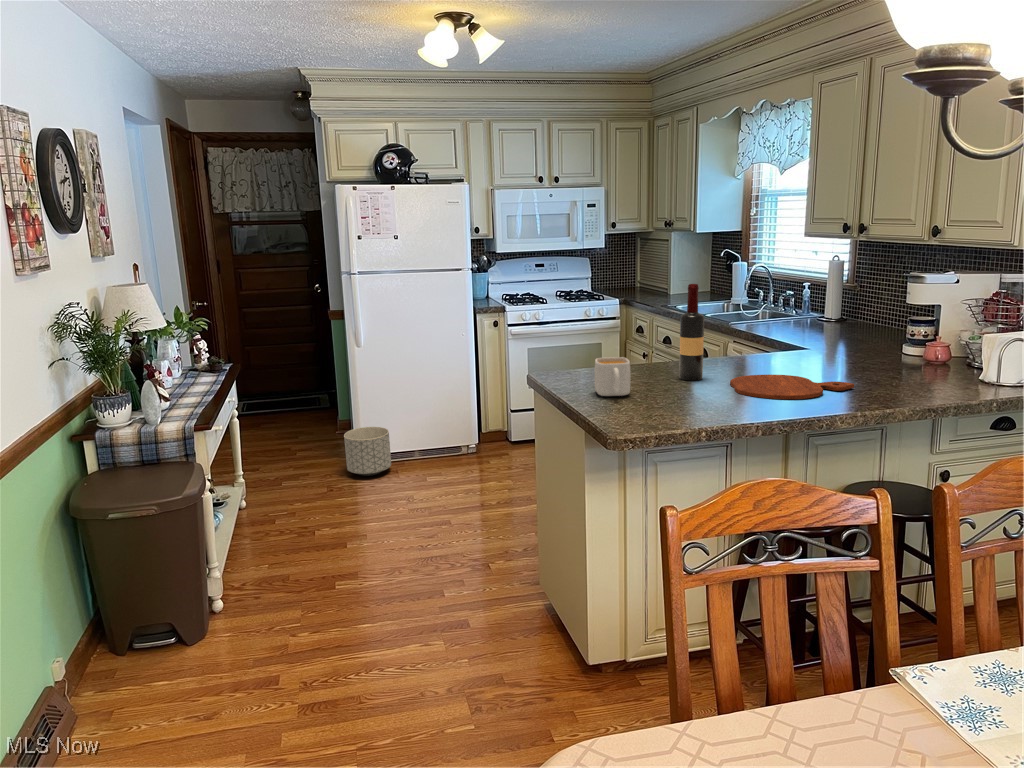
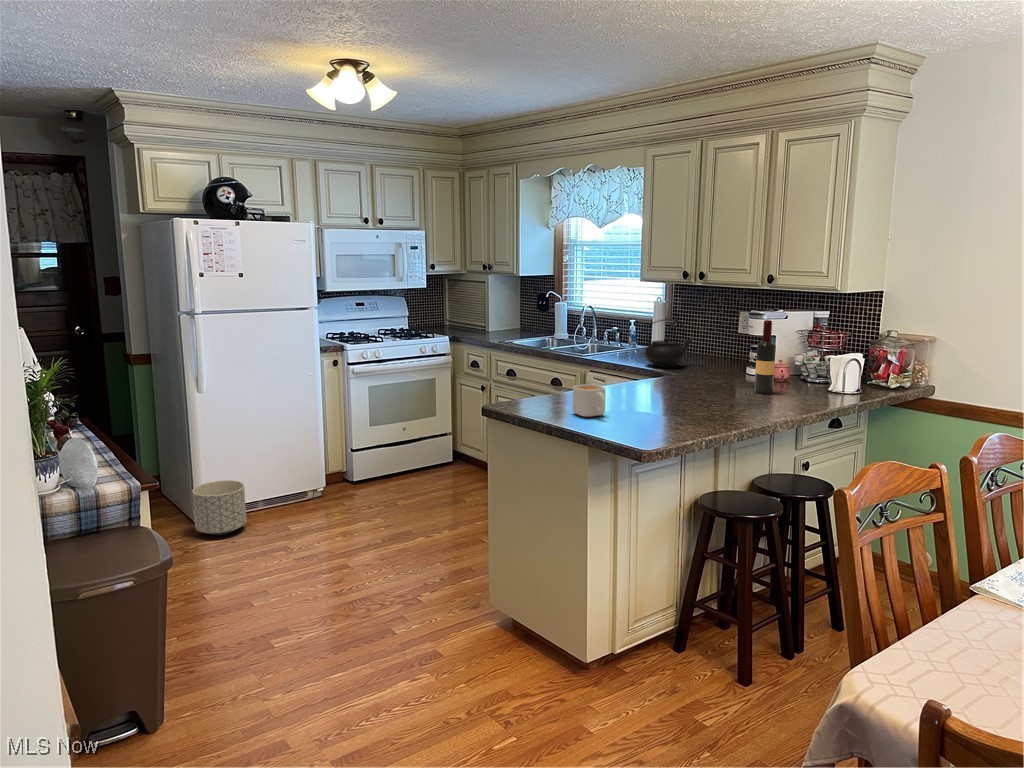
teapot: none [788,282,854,341] -> present [645,319,691,367]
wine bottle: present [679,284,704,381] -> present [754,320,776,394]
cutting board: present [730,375,854,399] -> none [659,393,744,410]

